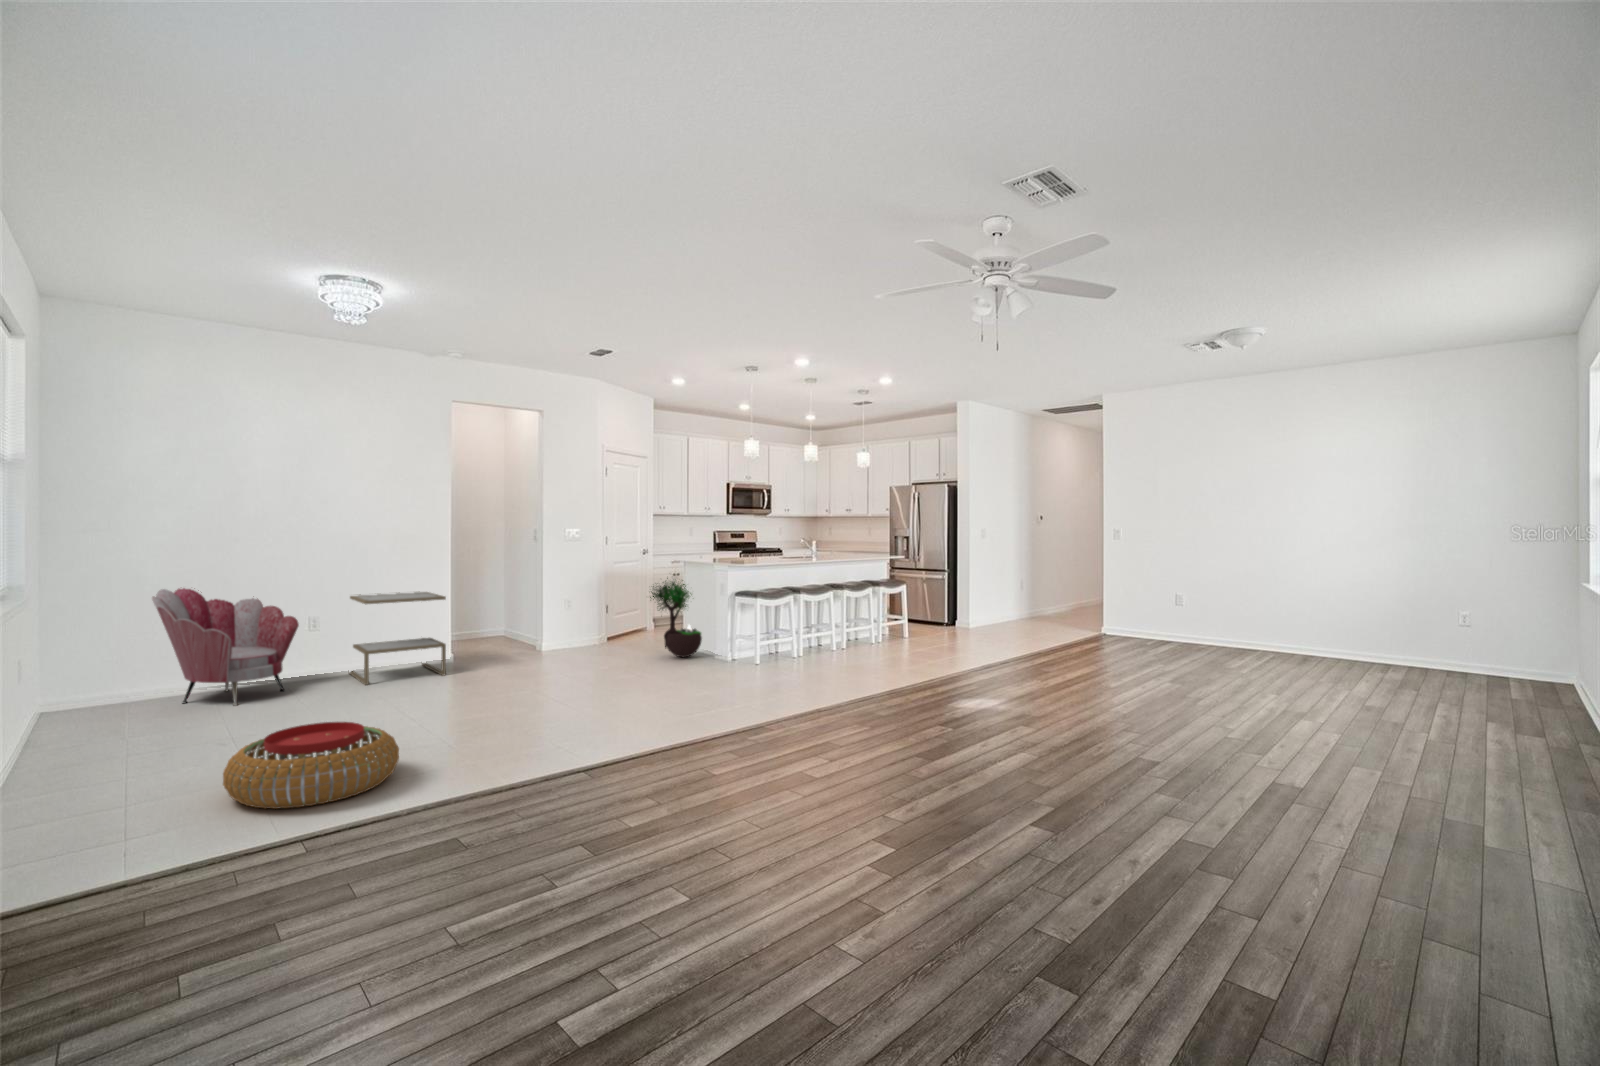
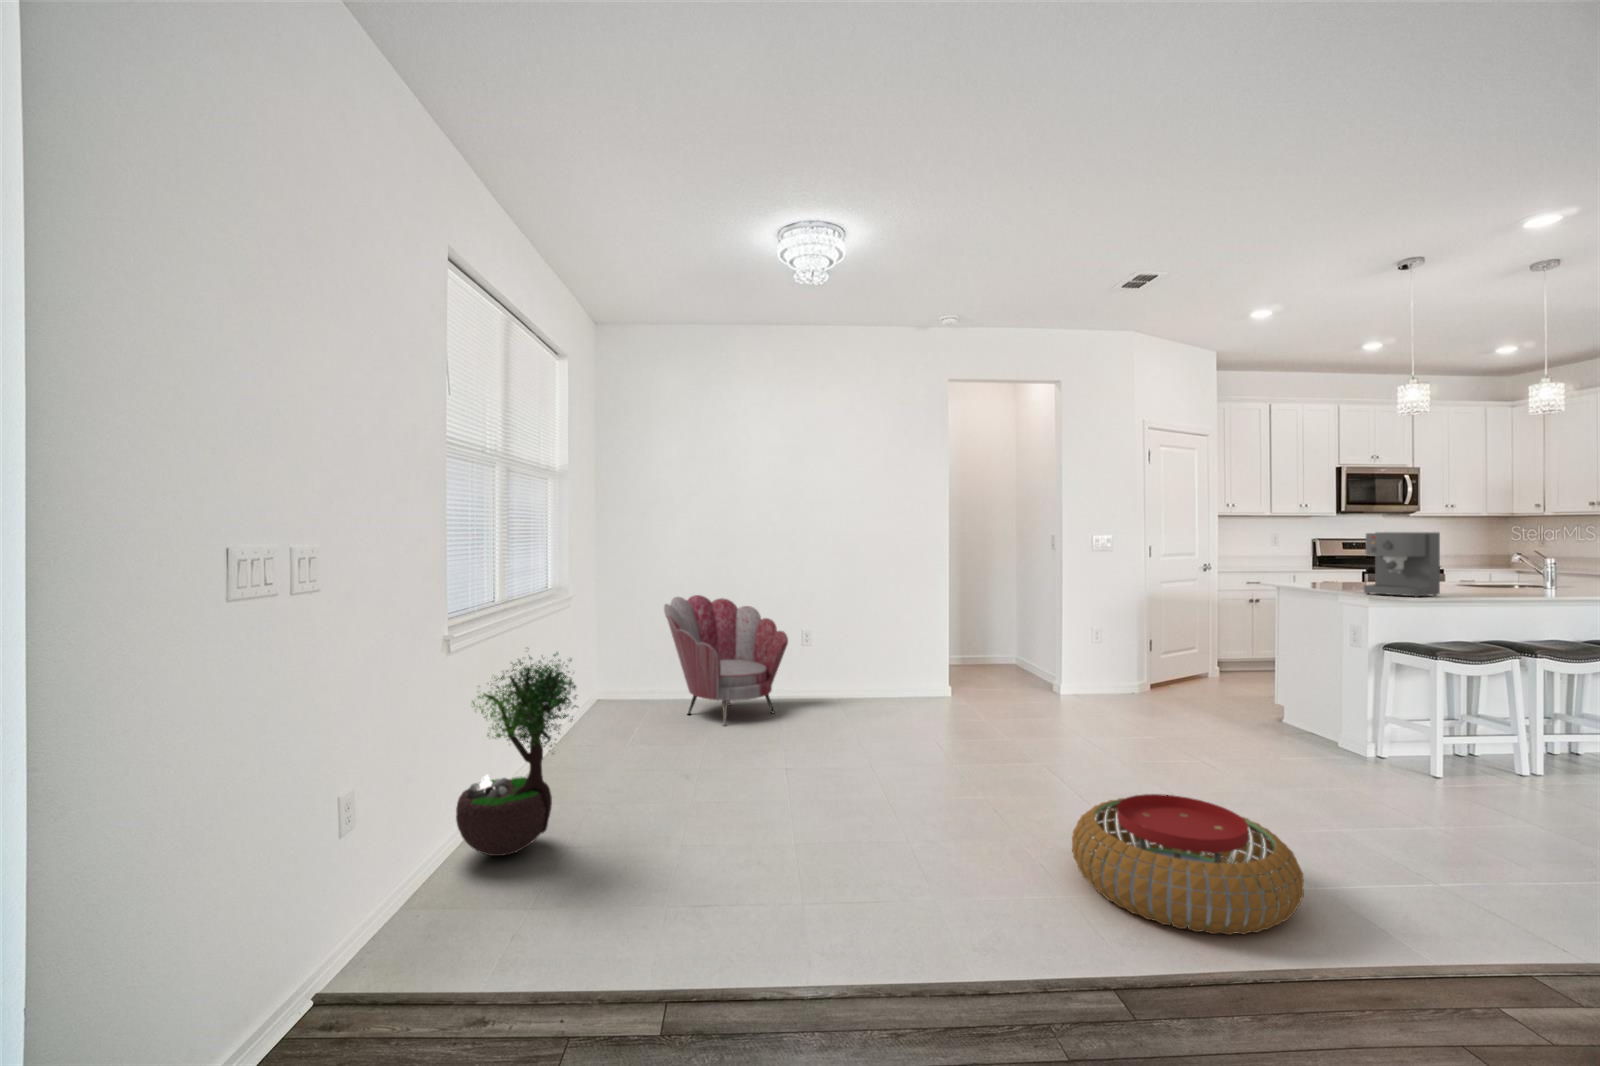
coffee maker: none [727,528,762,565] -> present [1364,532,1440,597]
potted tree: present [650,578,702,657] -> present [456,648,577,856]
side table: present [348,592,446,685] -> none [840,610,937,718]
pouf: present [223,722,399,809] -> present [1072,794,1304,935]

